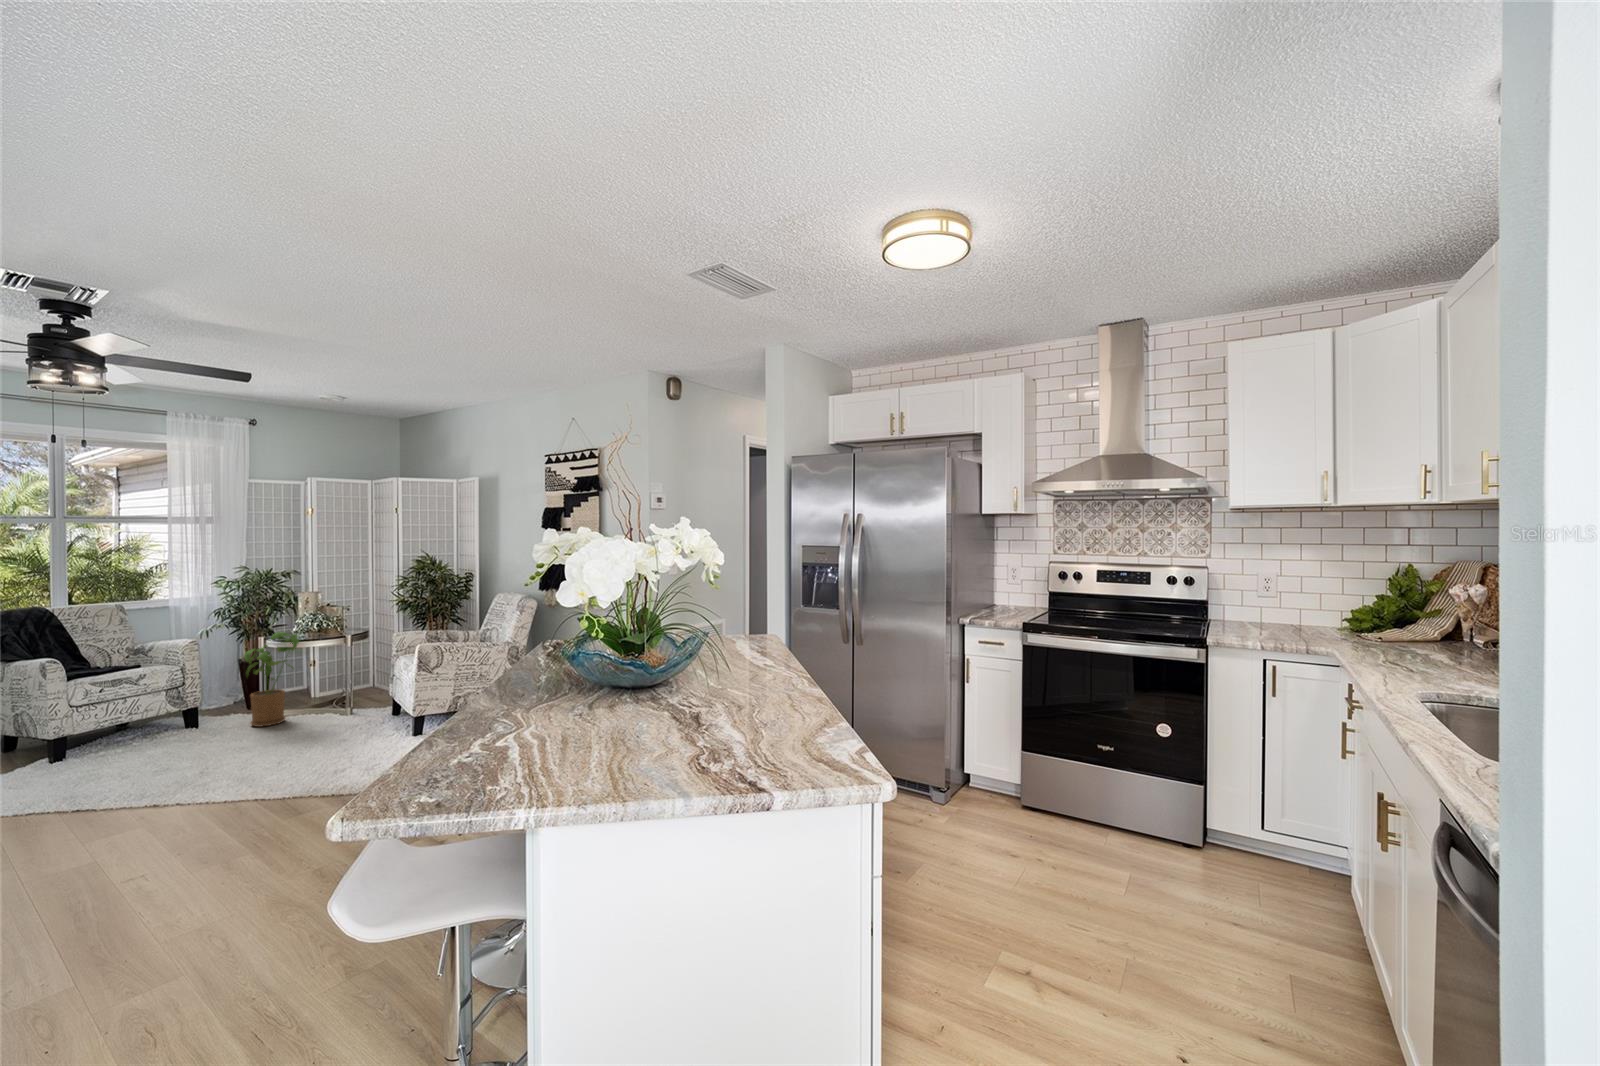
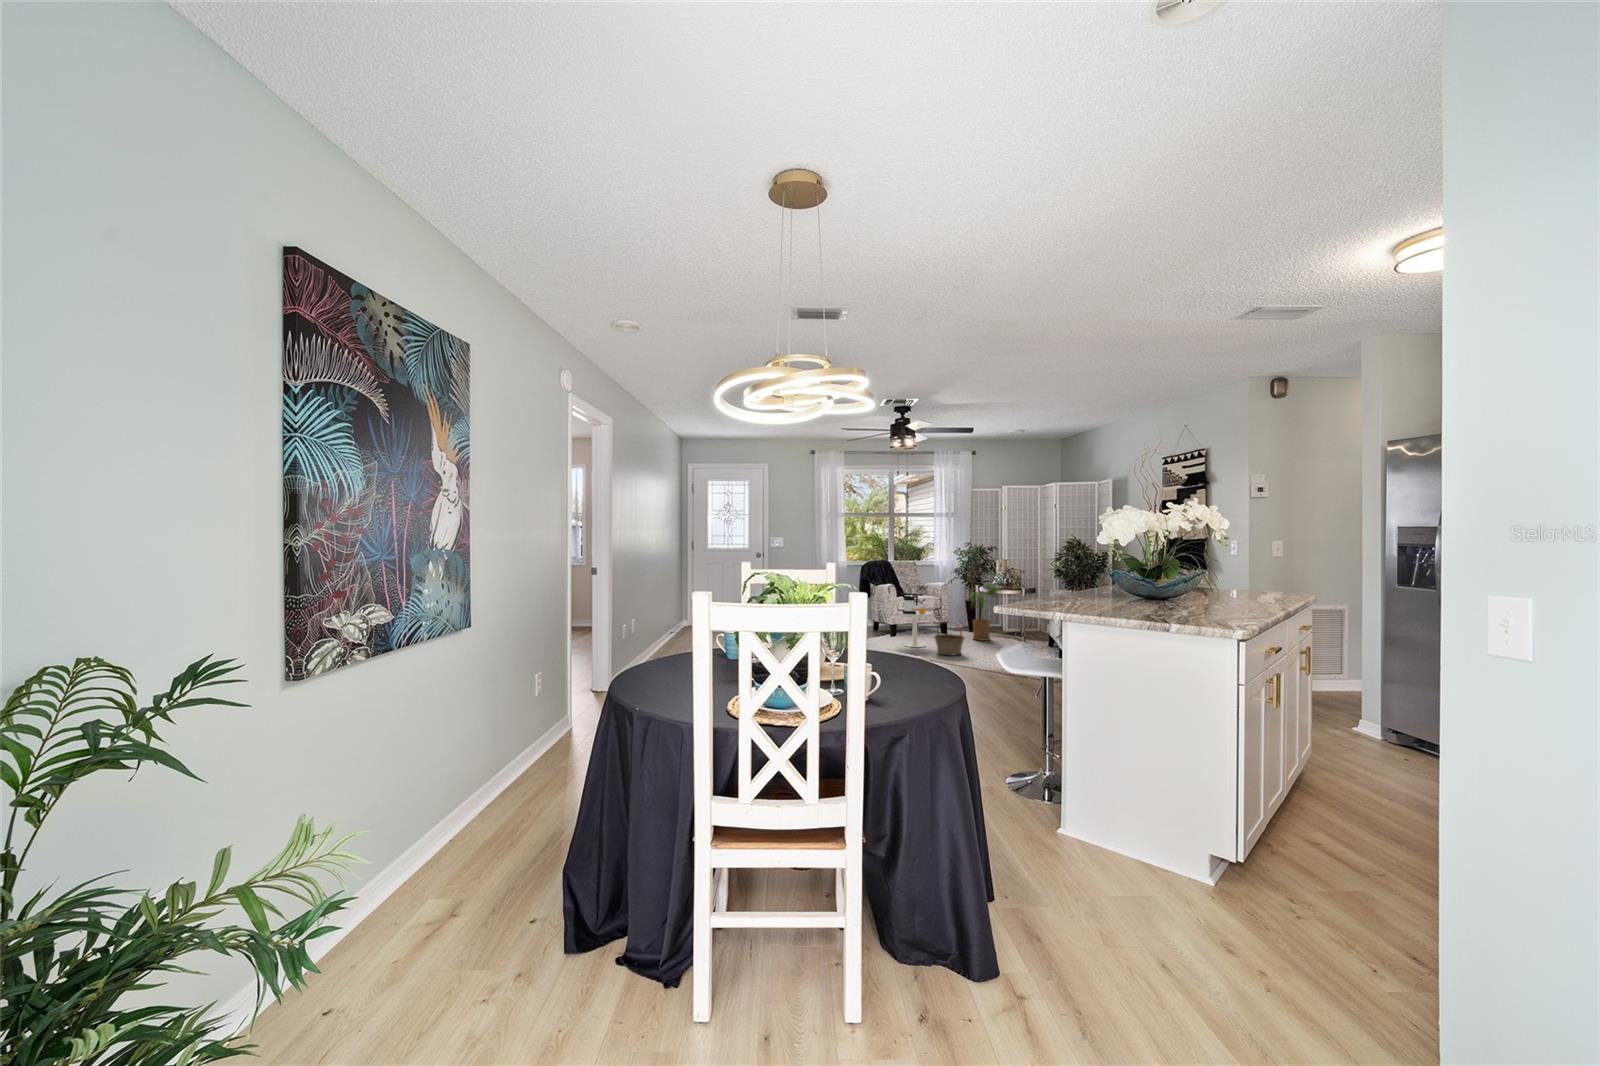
side table: none [68,675,155,776] -> present [899,595,931,647]
basket: none [158,715,231,780] -> present [934,623,964,656]

